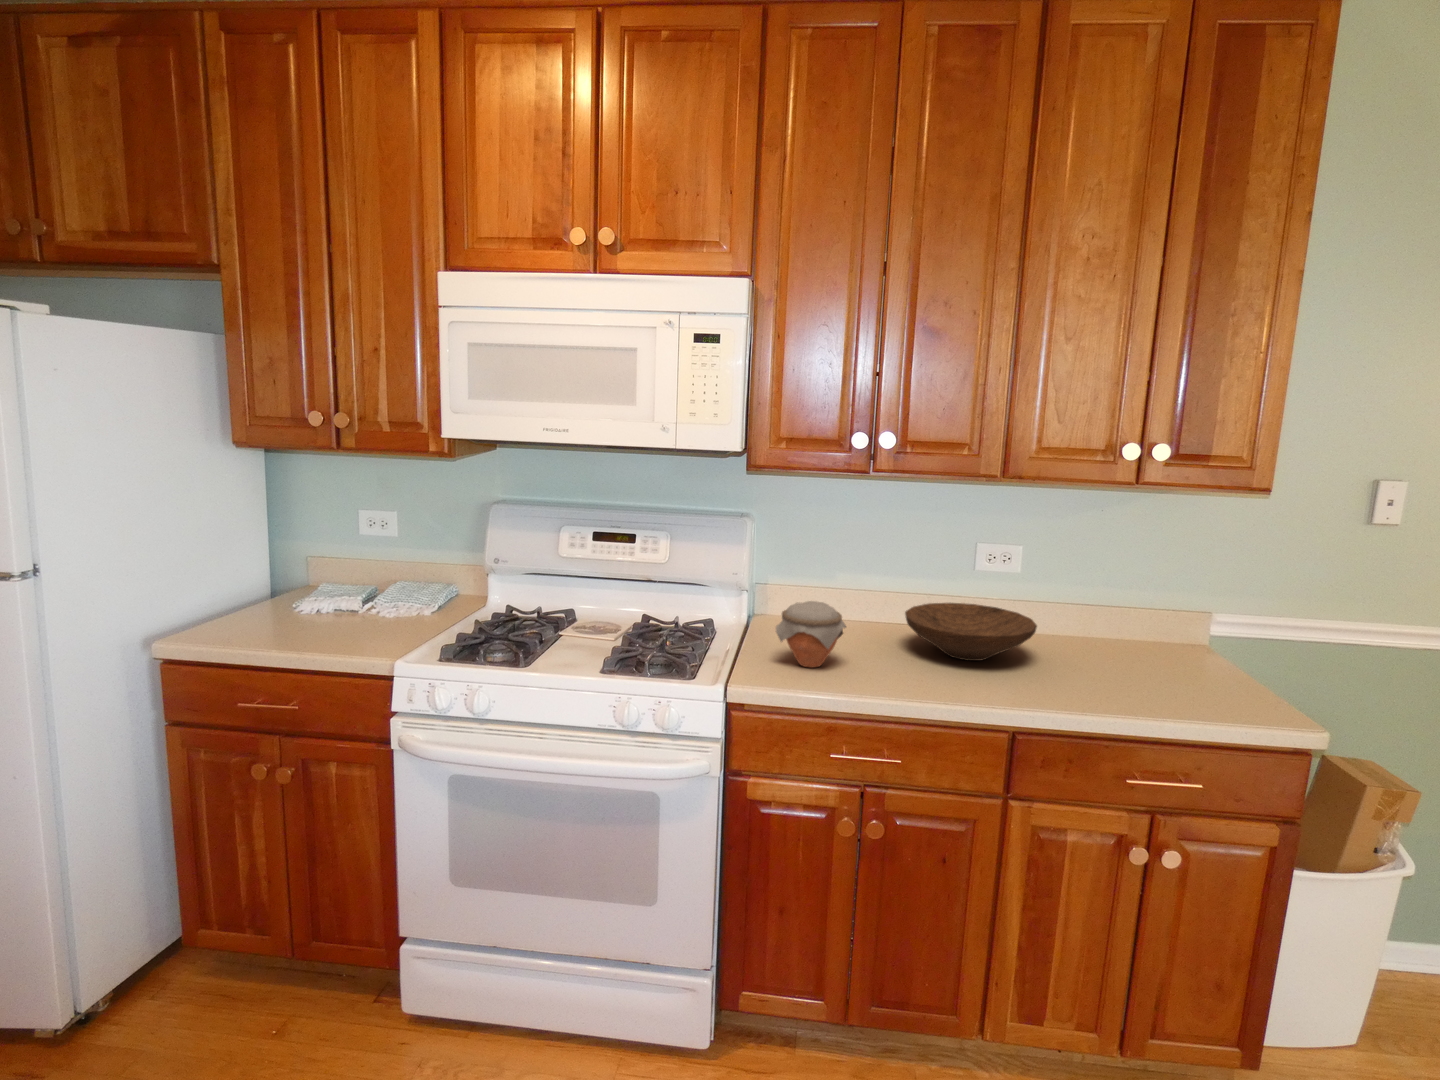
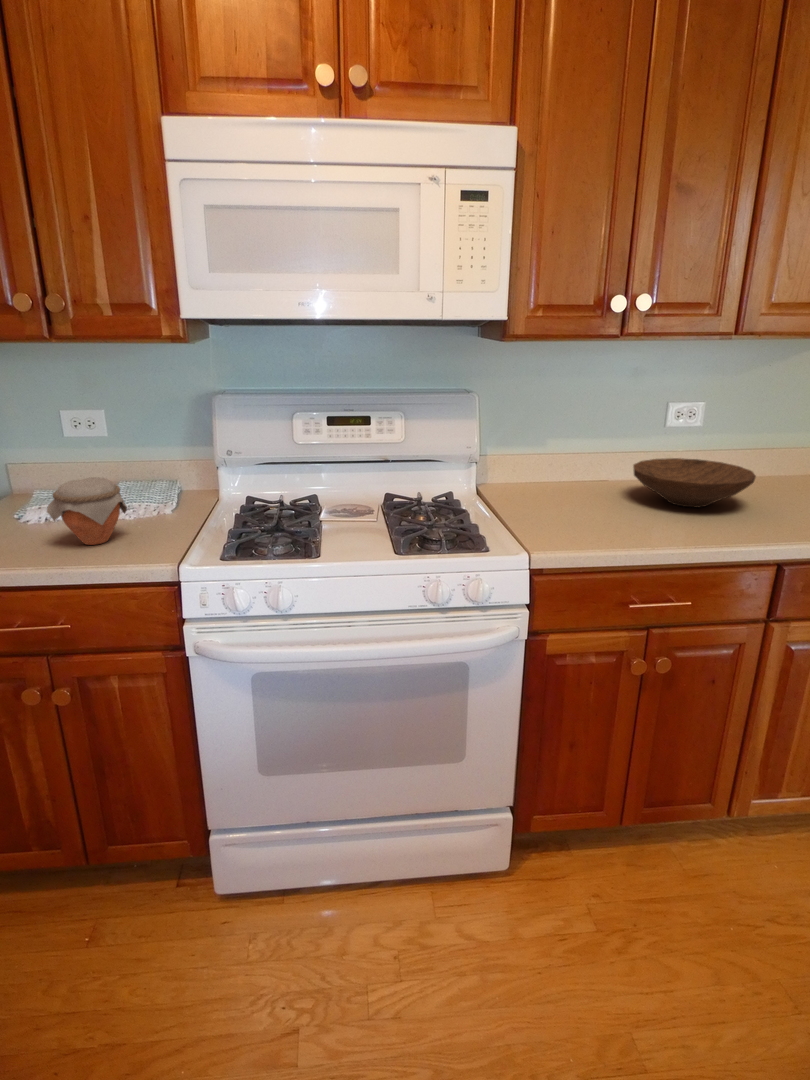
jar: present [776,601,846,668] -> present [47,477,127,545]

